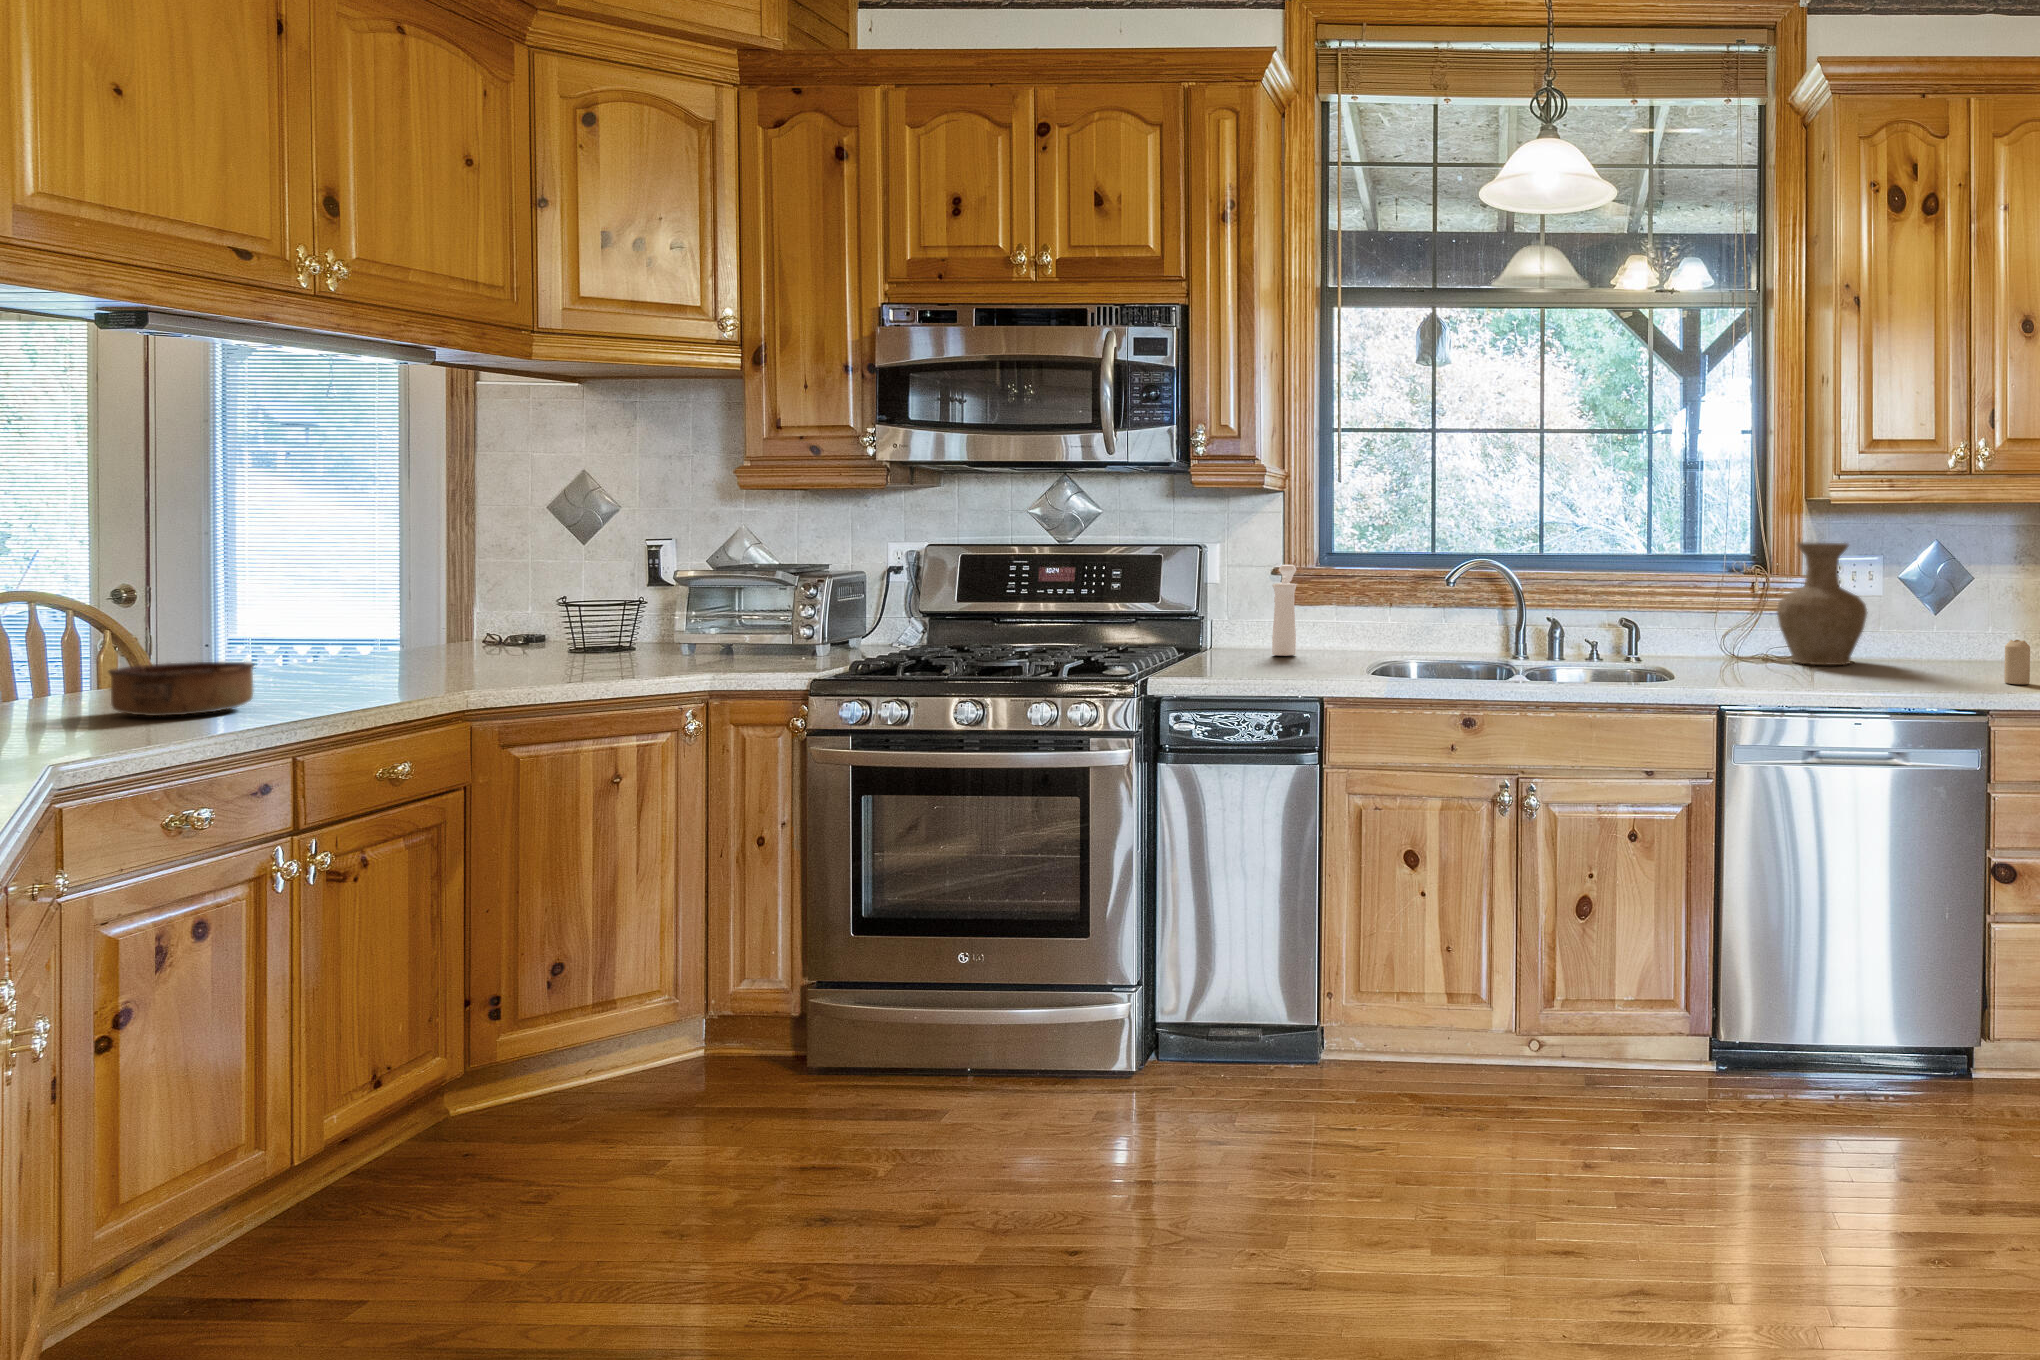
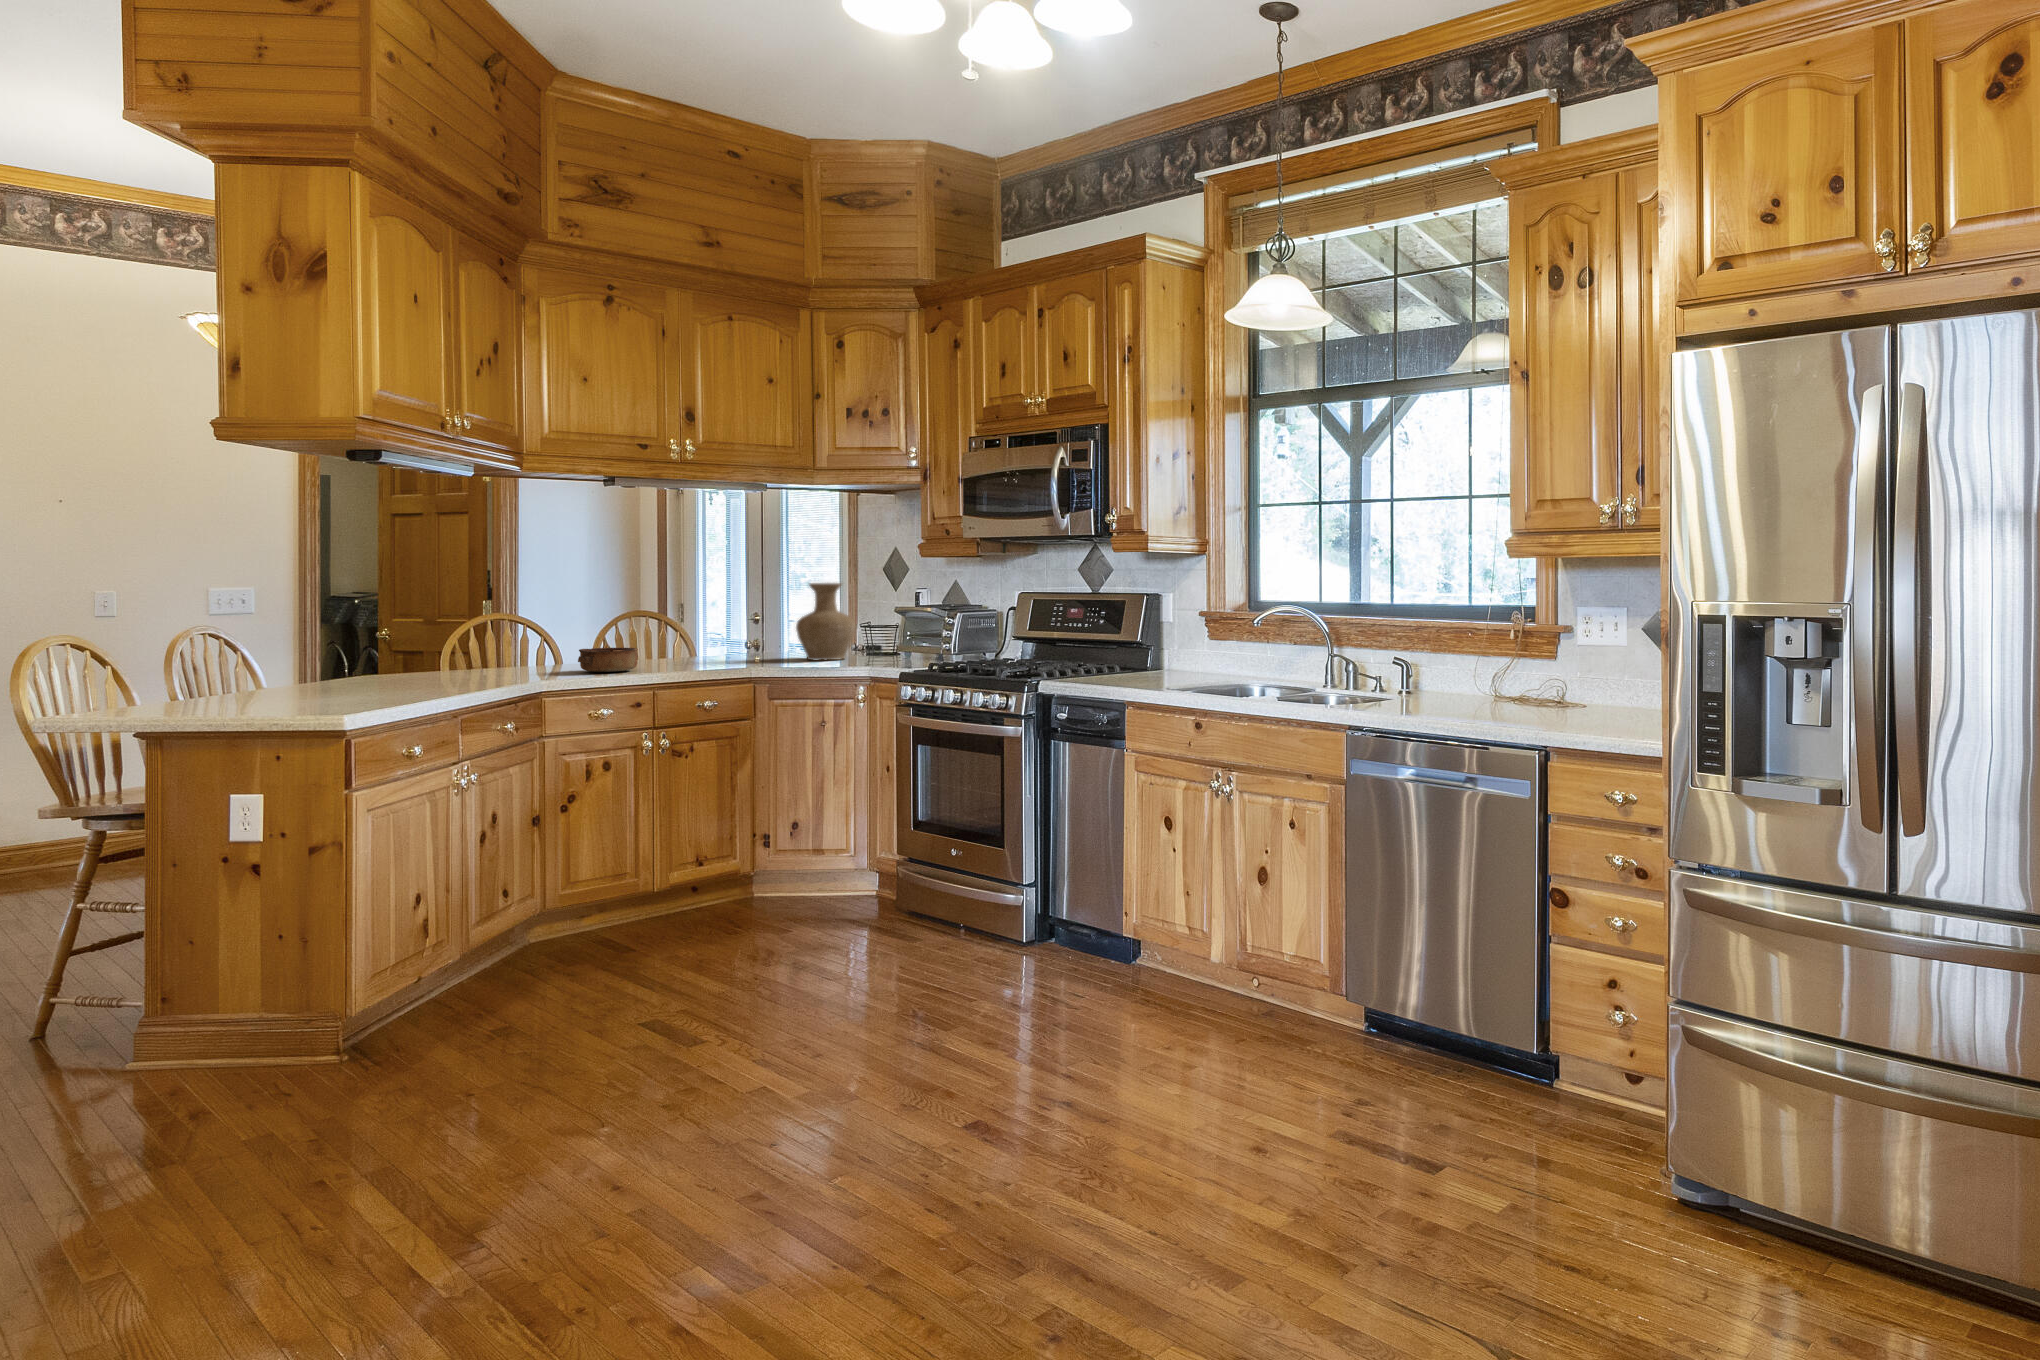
vase: present [1777,542,1868,665] -> present [796,583,855,660]
pepper mill: present [1272,565,1297,656] -> none [1176,608,1212,674]
candle: present [2004,640,2030,684] -> none [1614,684,1637,727]

